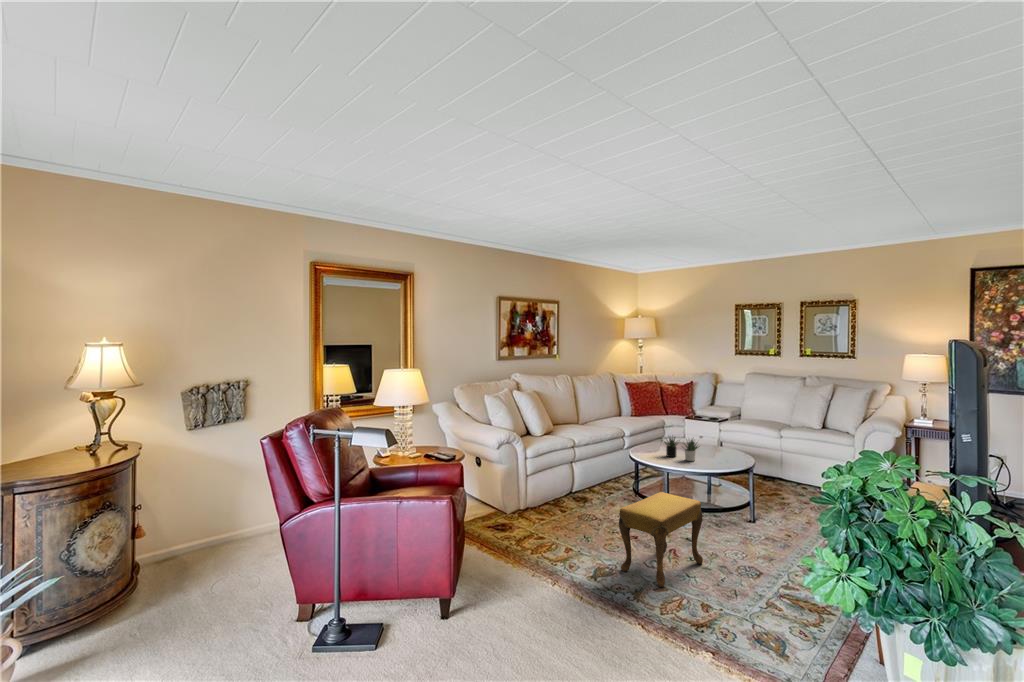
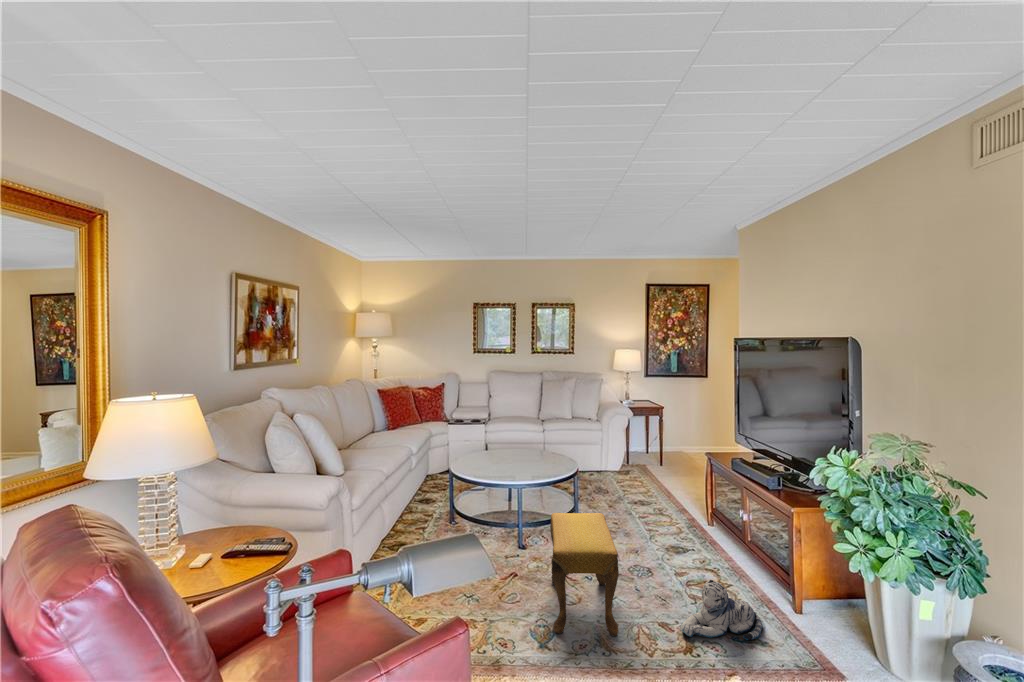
succulent plant: present [664,437,700,461] -> none [485,440,532,467]
plush toy: none [714,571,805,635] -> present [680,579,763,640]

